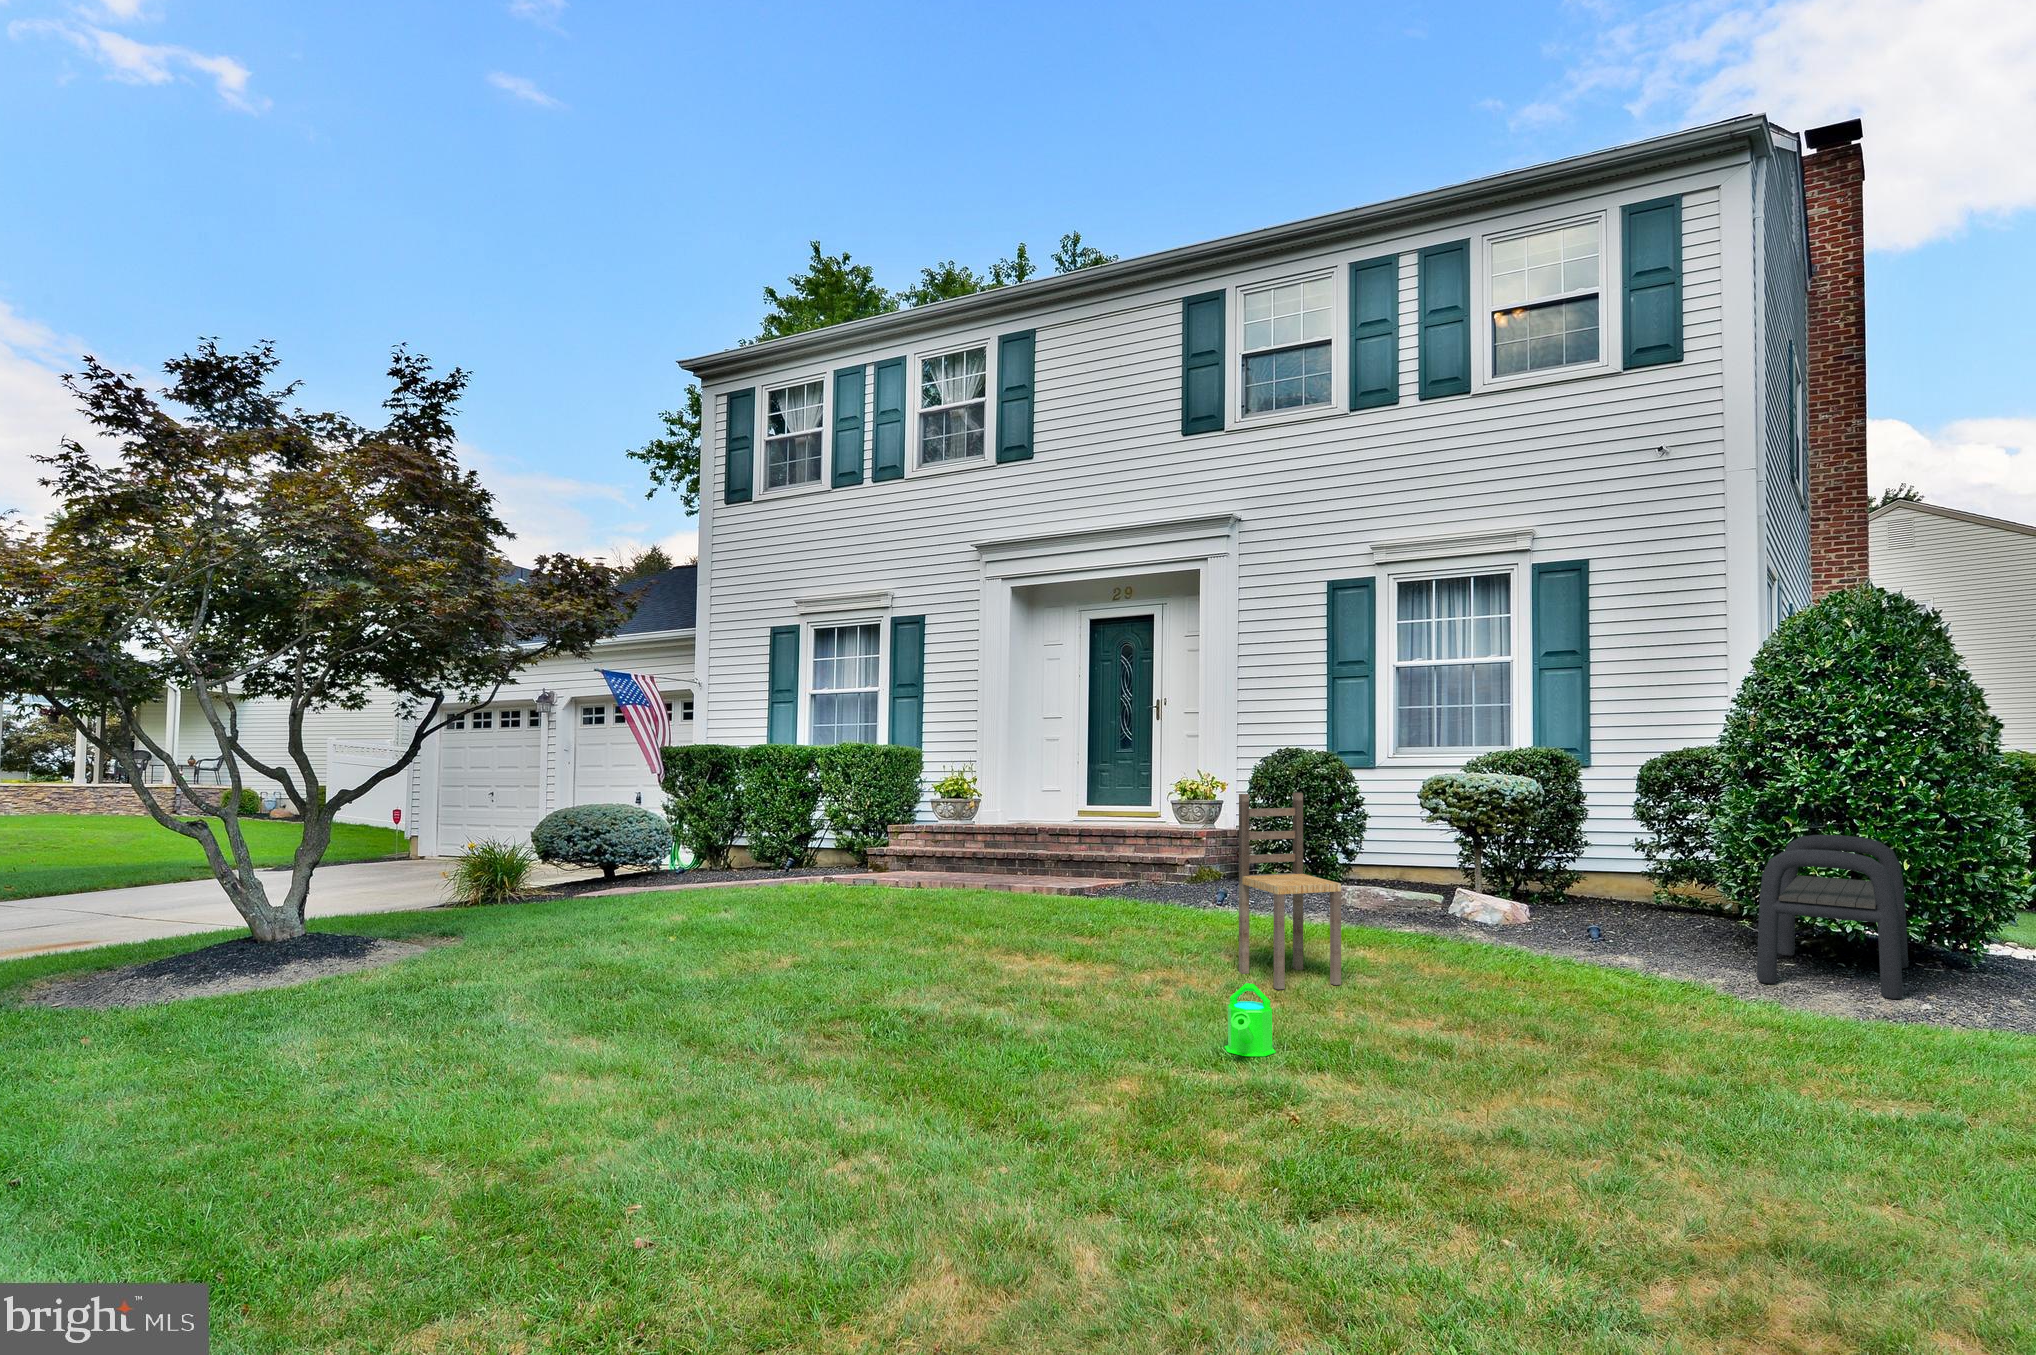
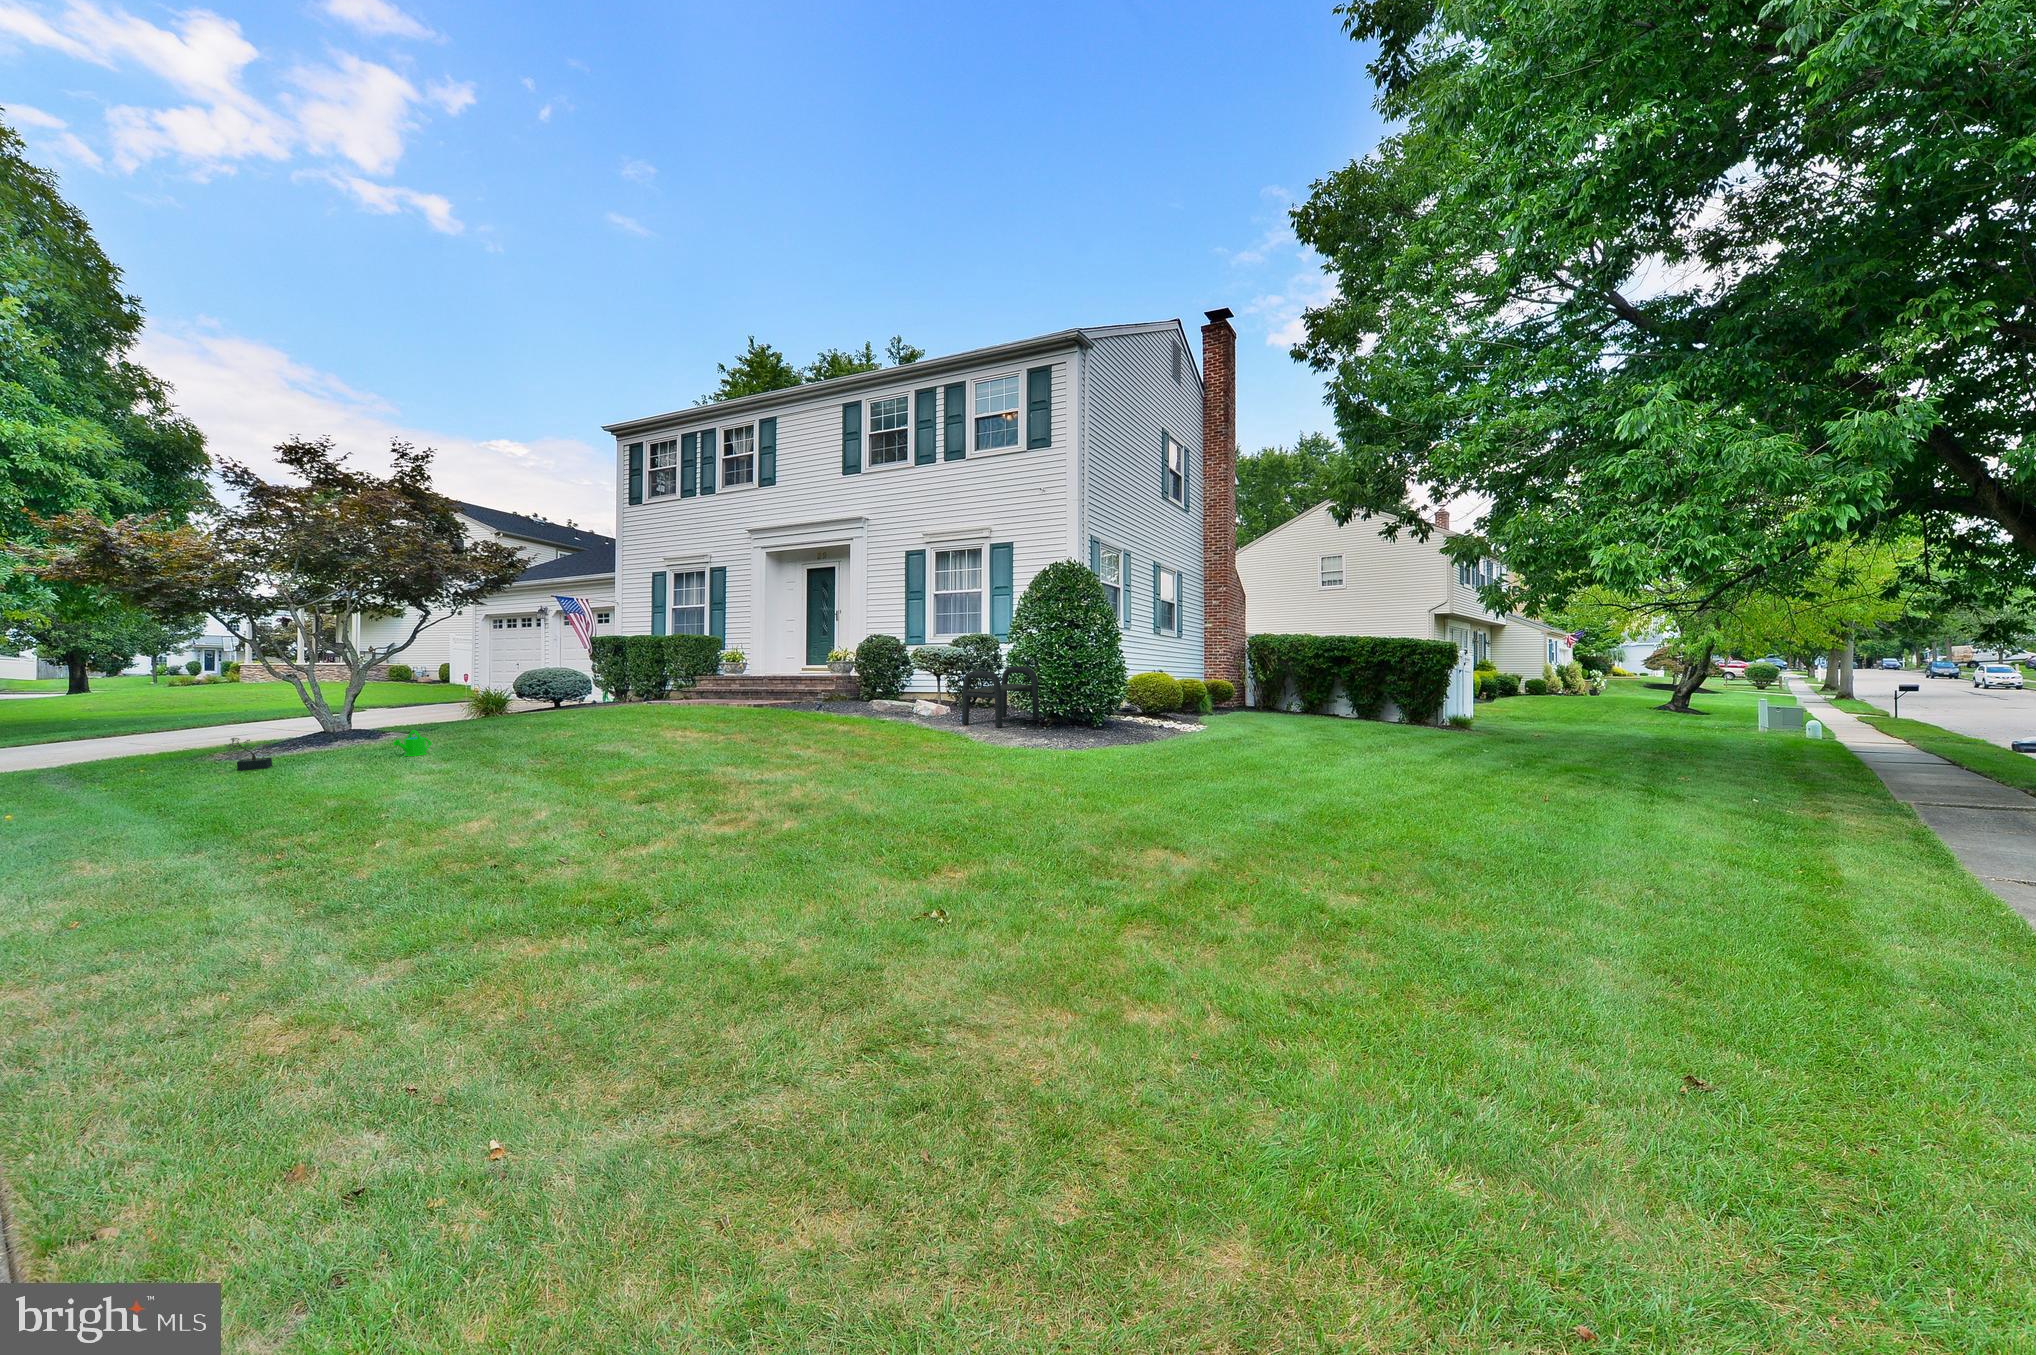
chair: present [1239,793,1341,989] -> none [744,651,779,728]
watering can: present [1224,983,1276,1056] -> present [393,730,431,756]
decorative plant: none [103,1020,225,1113] -> present [225,738,277,770]

